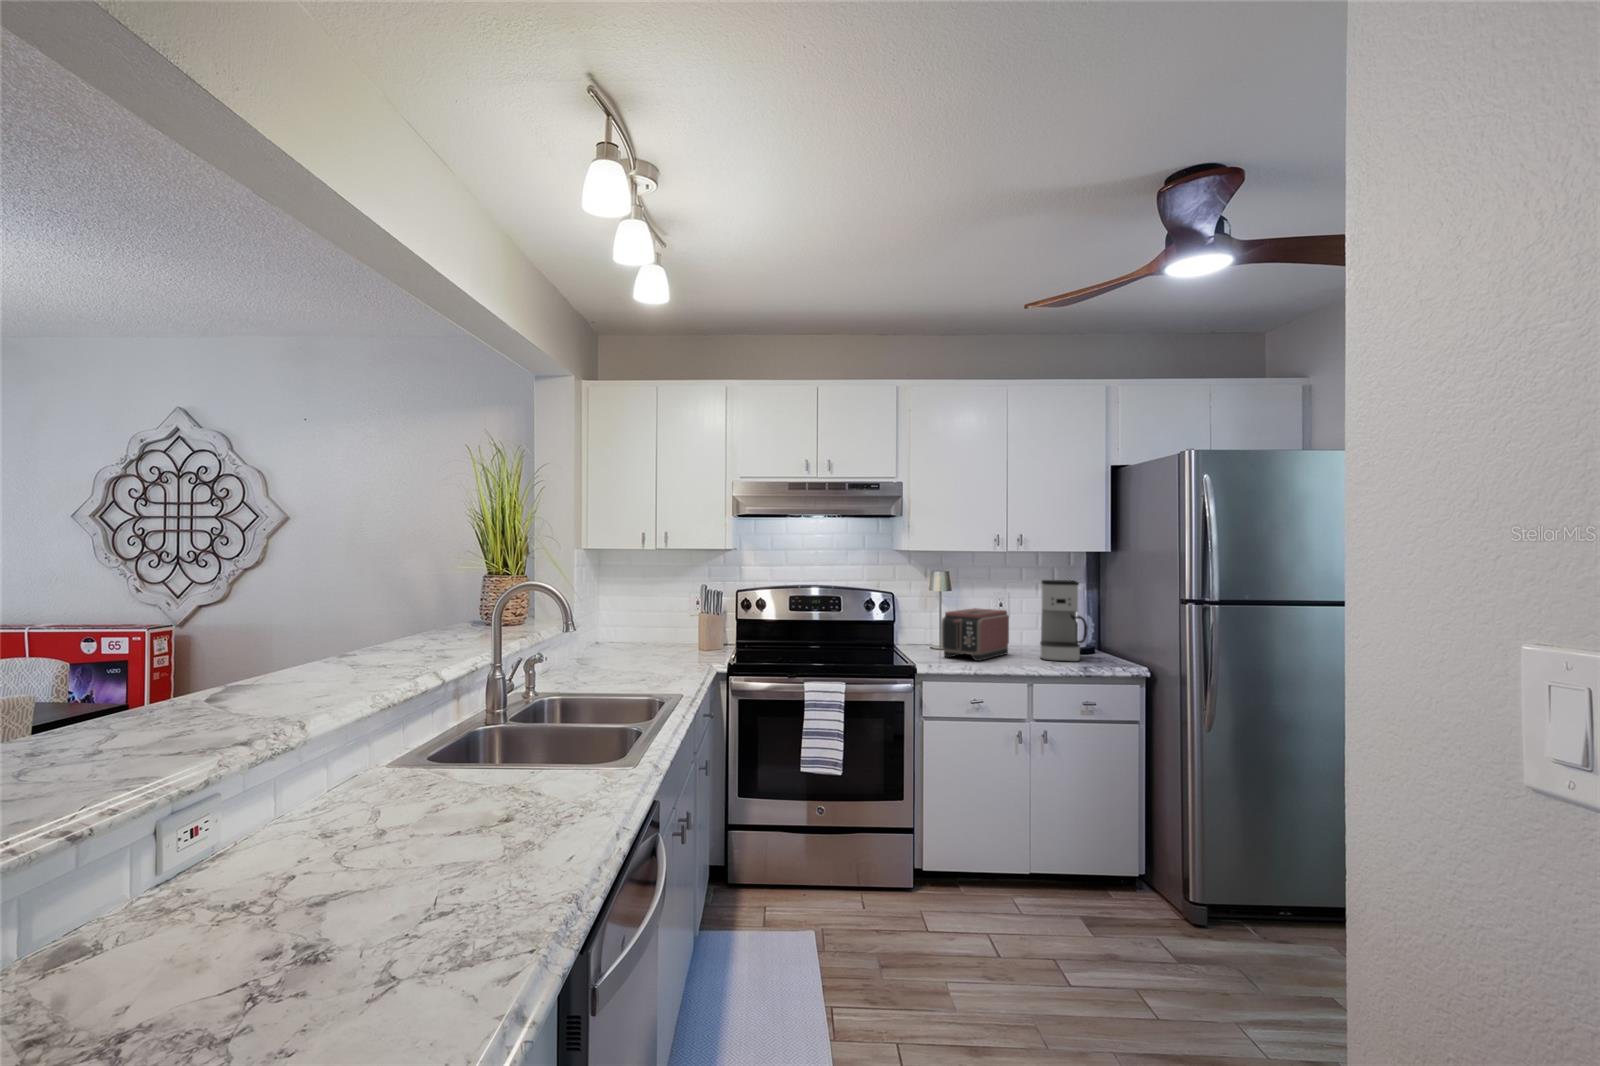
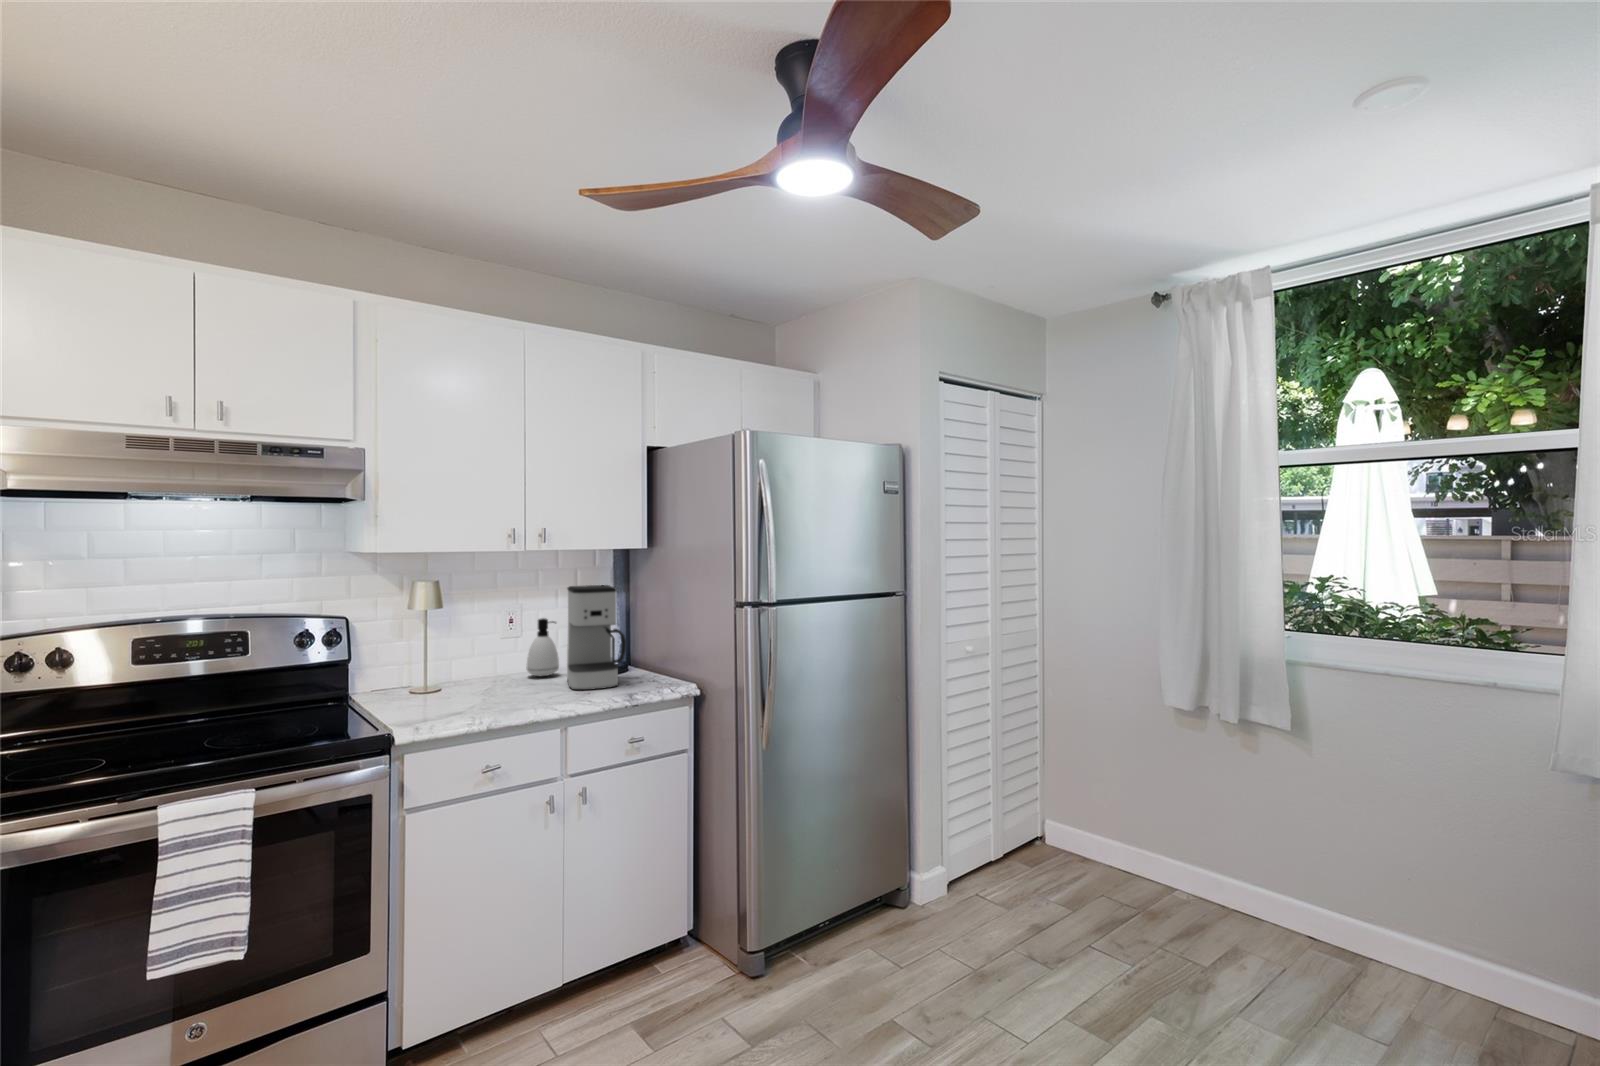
soap dispenser: none [1011,605,1036,650] -> present [526,618,559,676]
toaster: present [941,608,1009,661] -> none [430,629,527,706]

